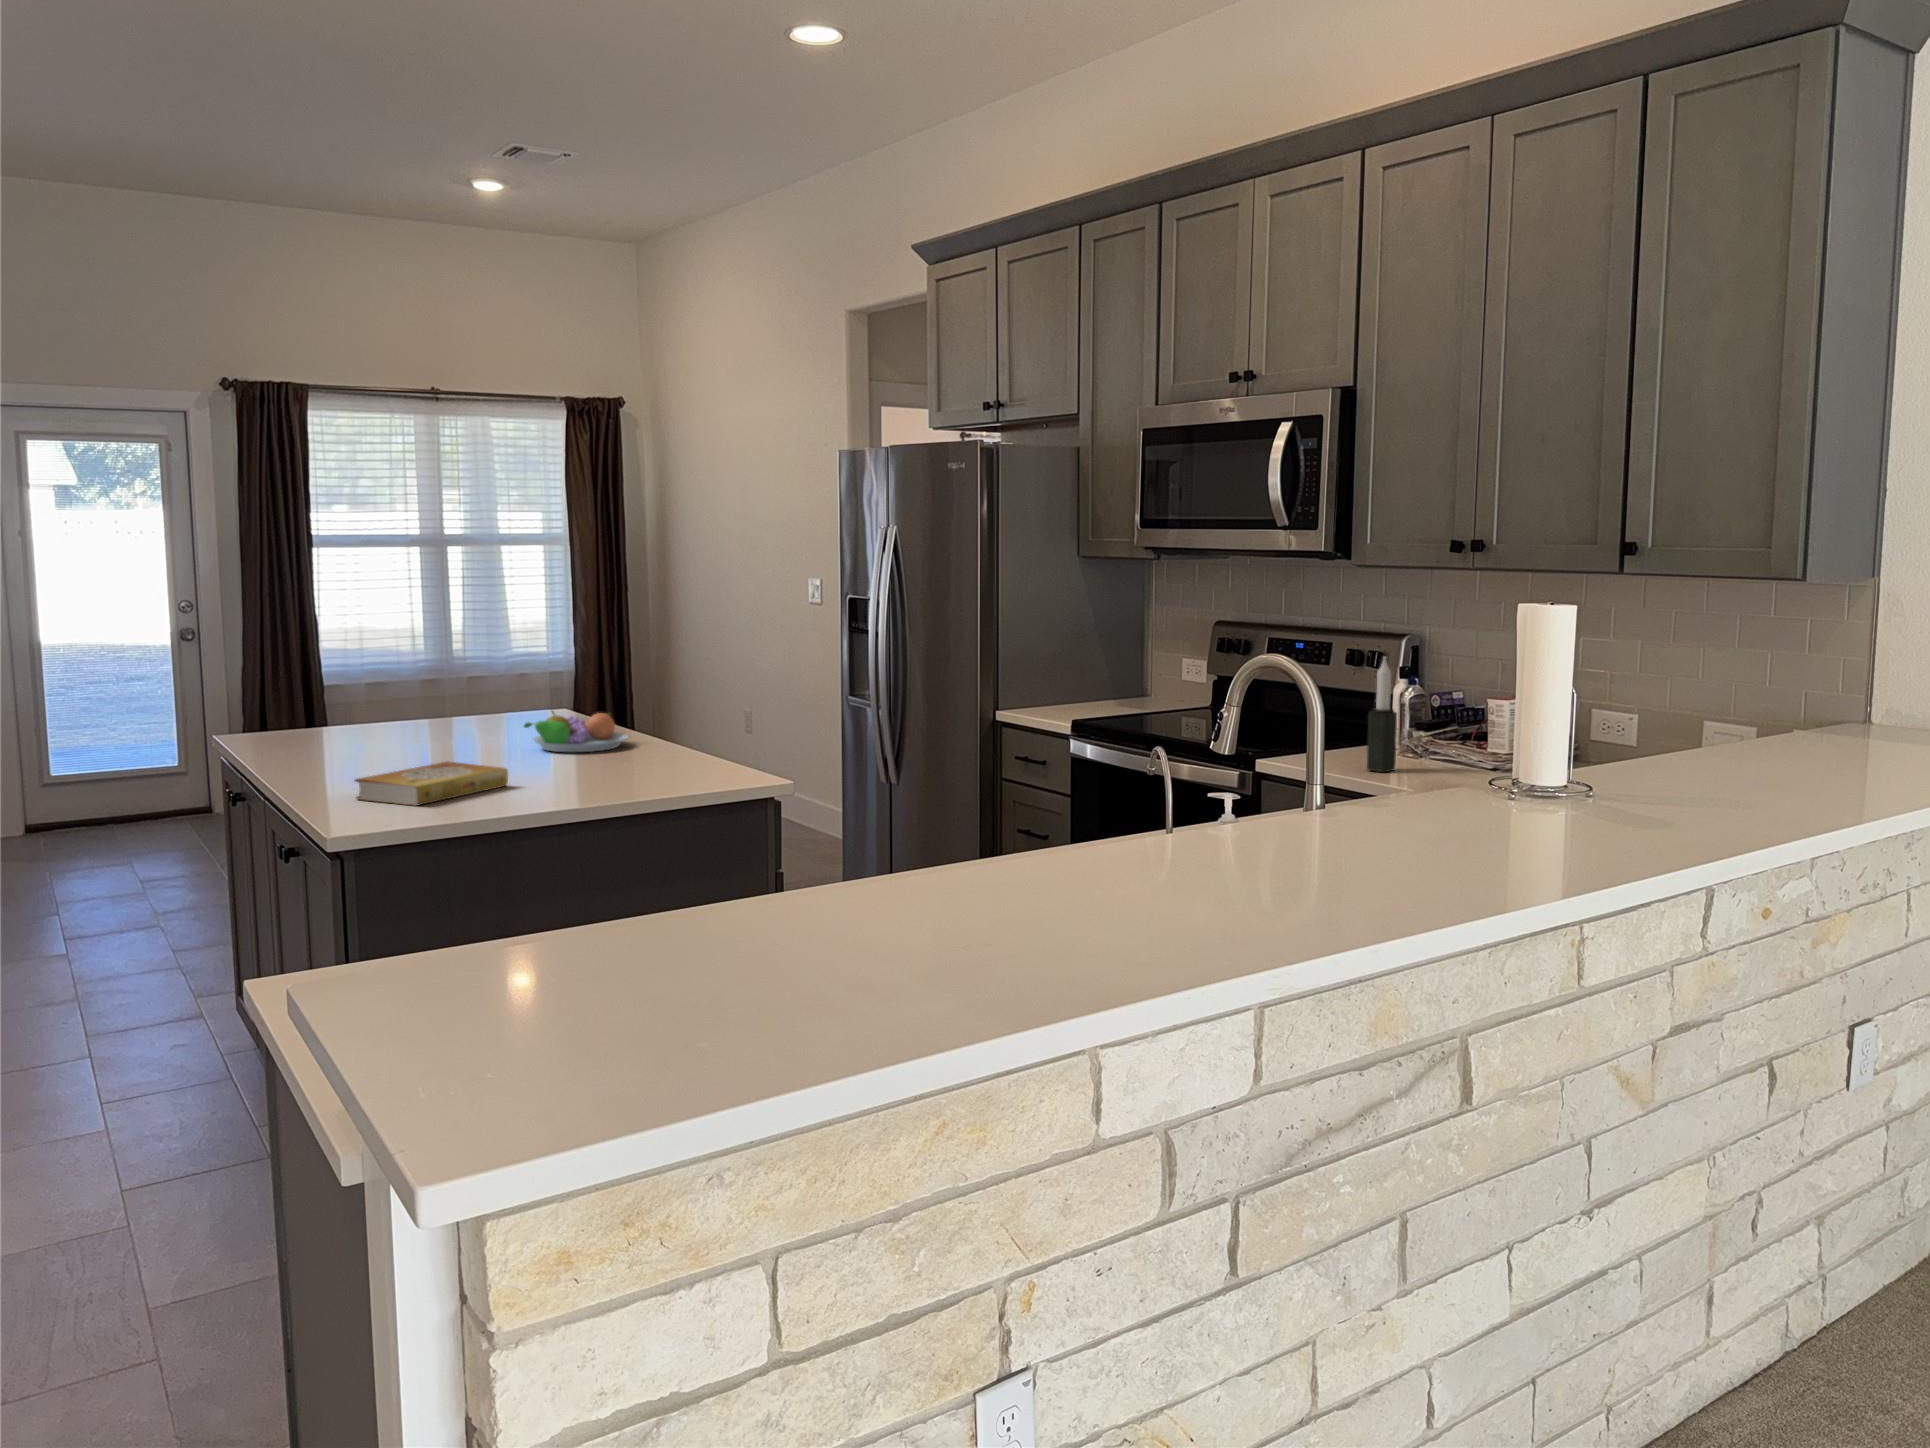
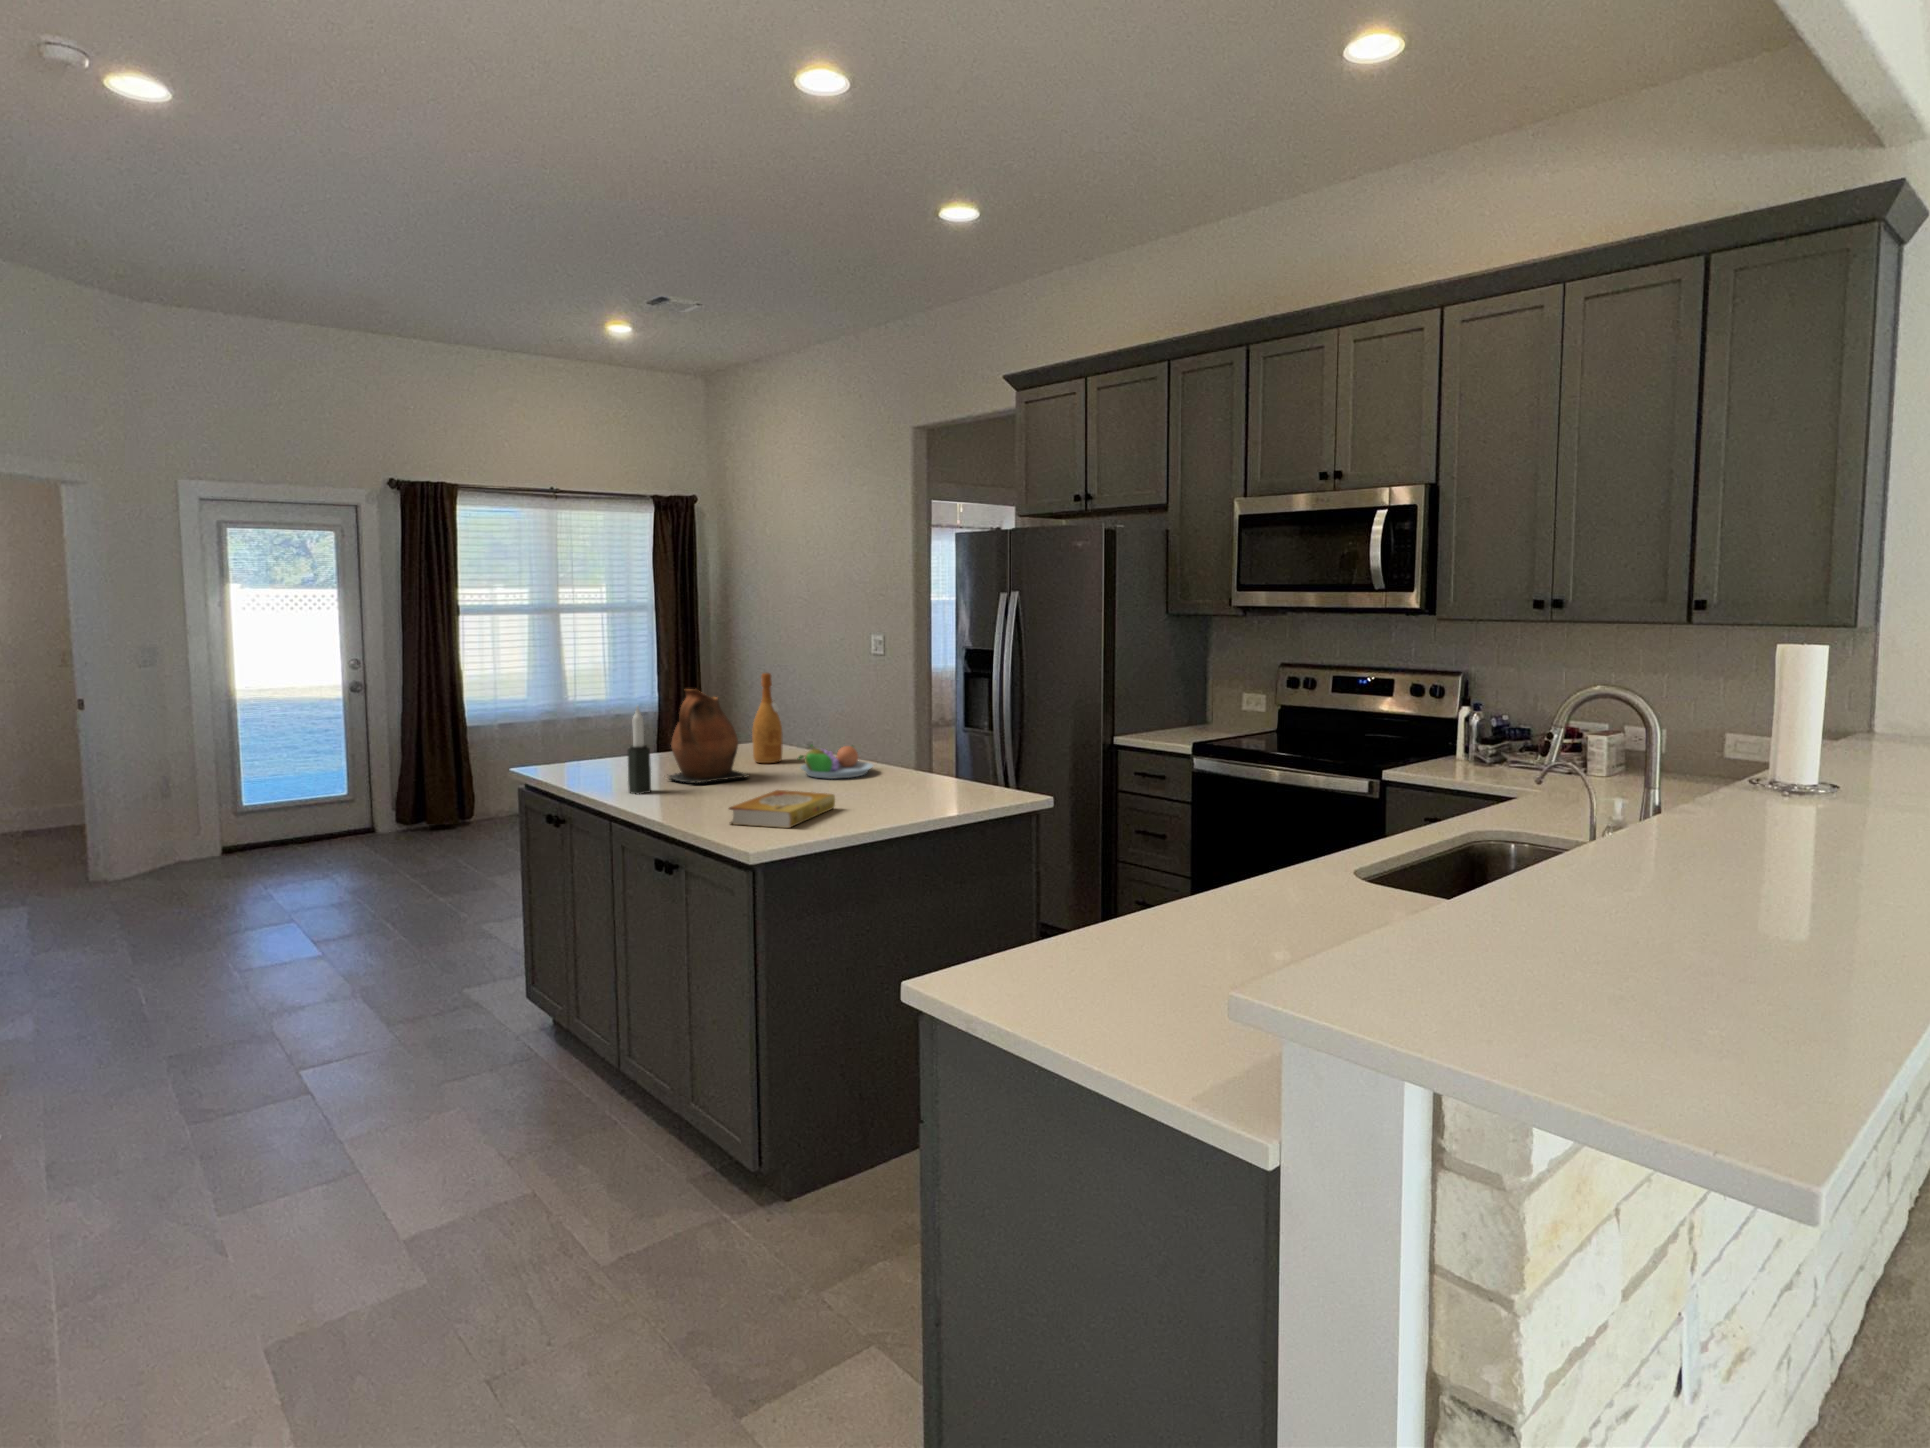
wine bottle: none [503,620,542,733] -> present [752,673,783,763]
ceramic pitcher: none [366,637,471,753] -> present [669,689,749,783]
candle: present [1367,657,1397,772] -> present [627,706,651,794]

